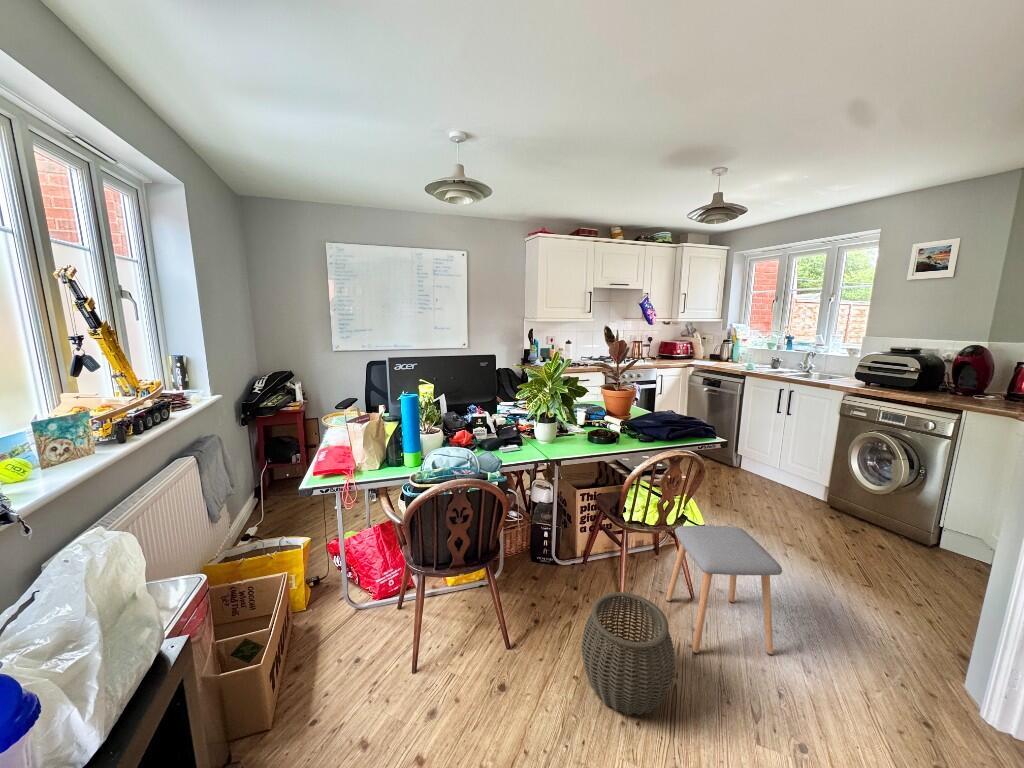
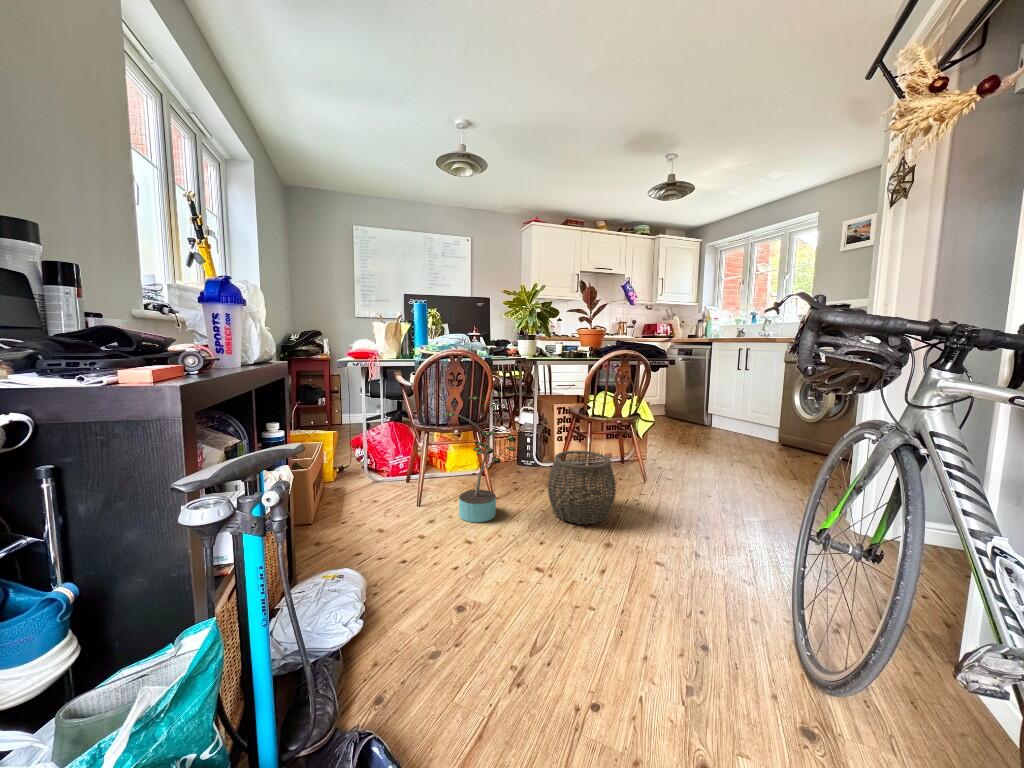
stool: present [666,526,782,655] -> none [623,418,704,506]
potted plant: none [442,533,544,712] -> present [442,396,516,522]

